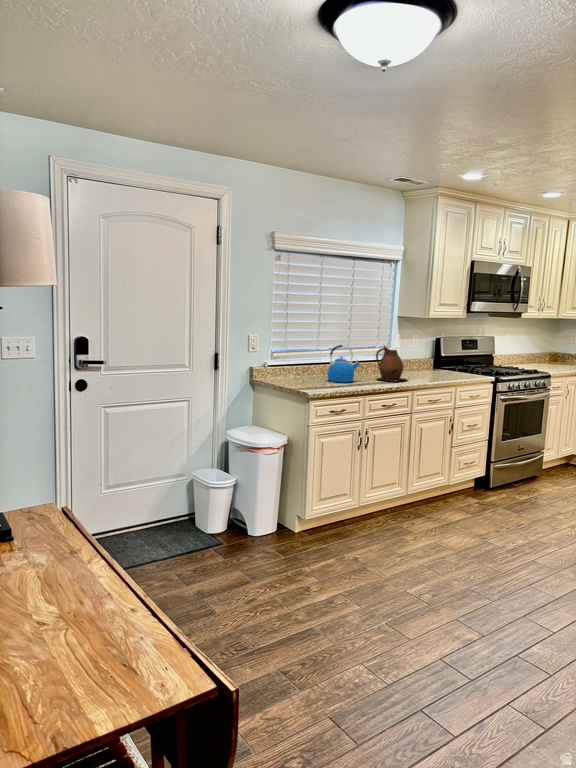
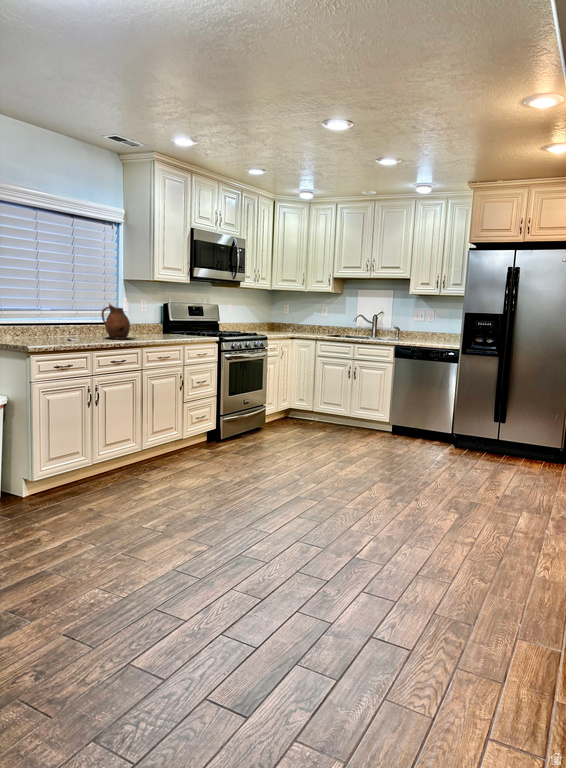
kettle: present [327,345,360,382] -> none [50,302,85,340]

